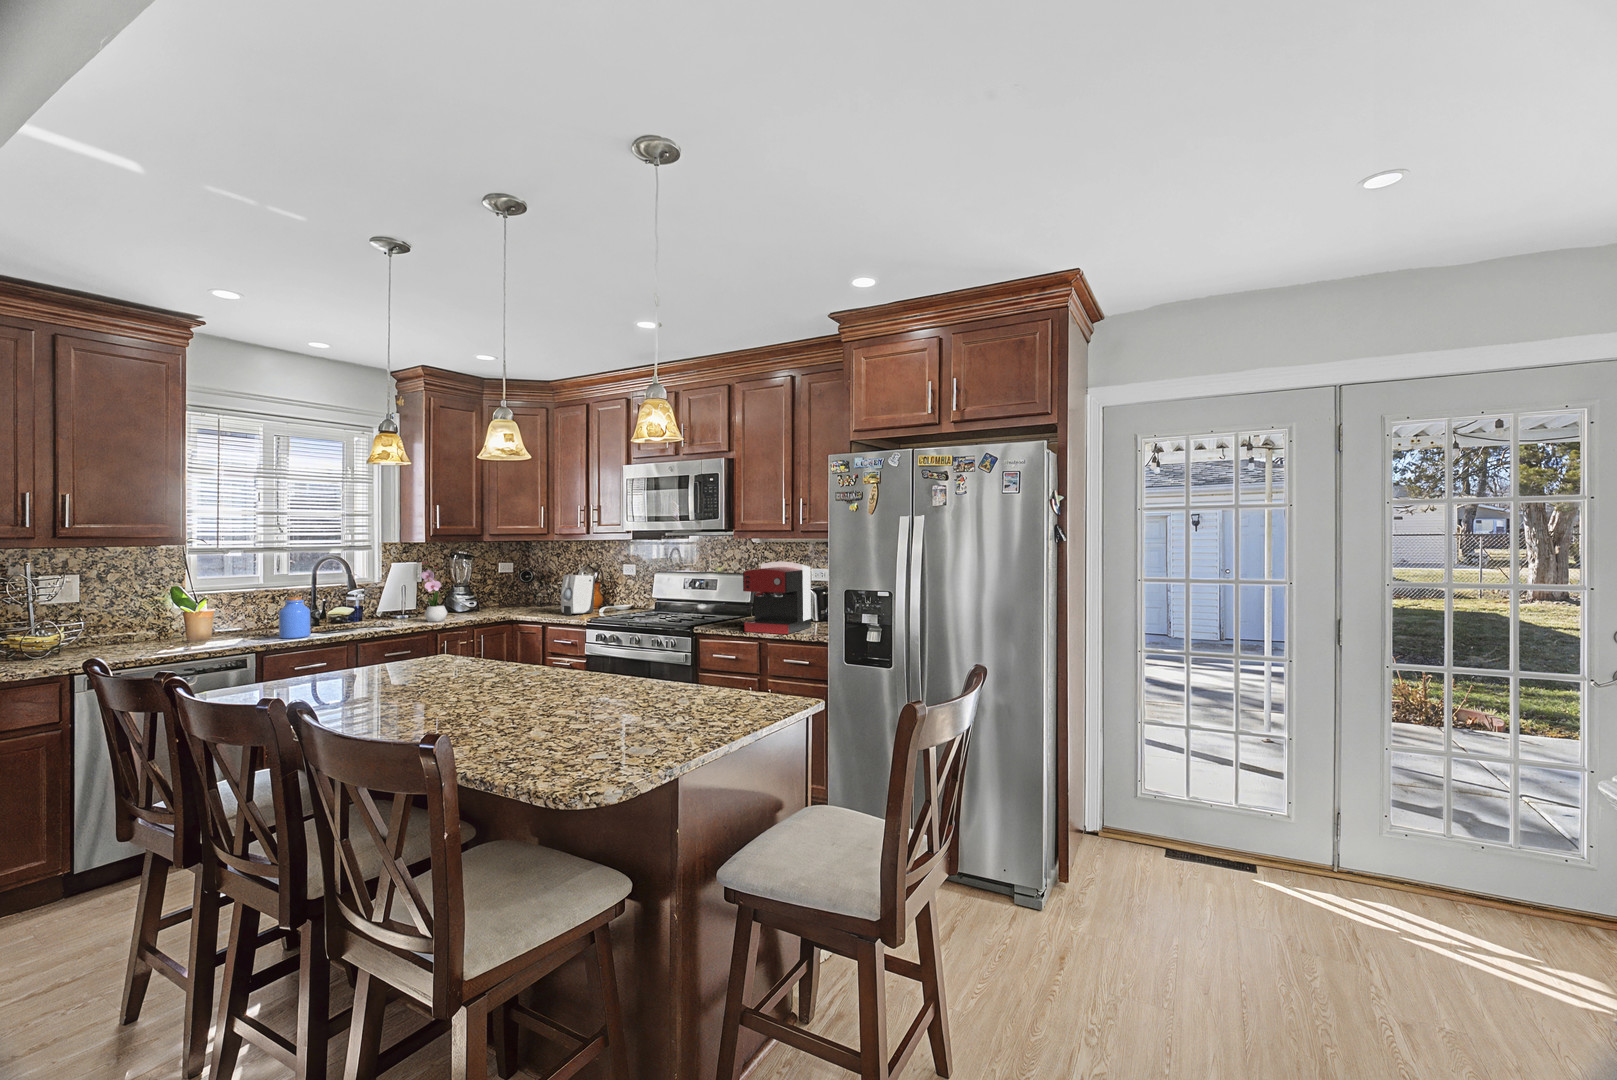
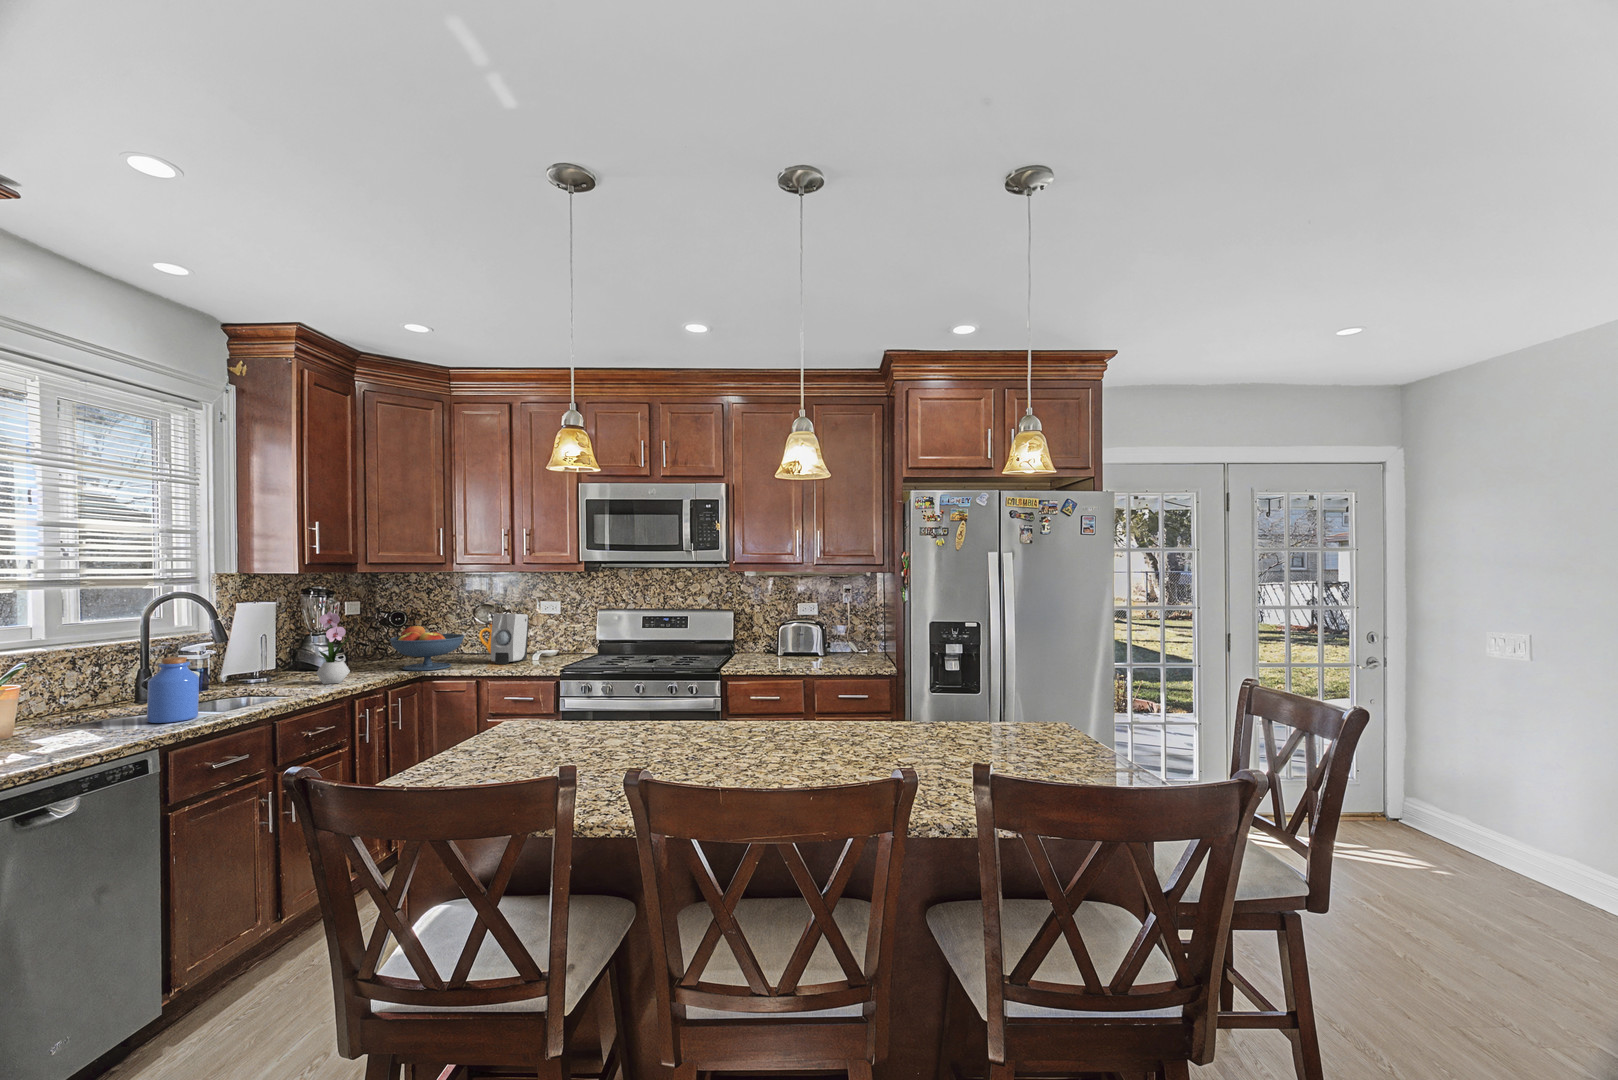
coffee maker: present [743,561,811,634] -> none [780,594,831,668]
fruit bowl: none [489,582,544,617] -> present [390,626,464,671]

